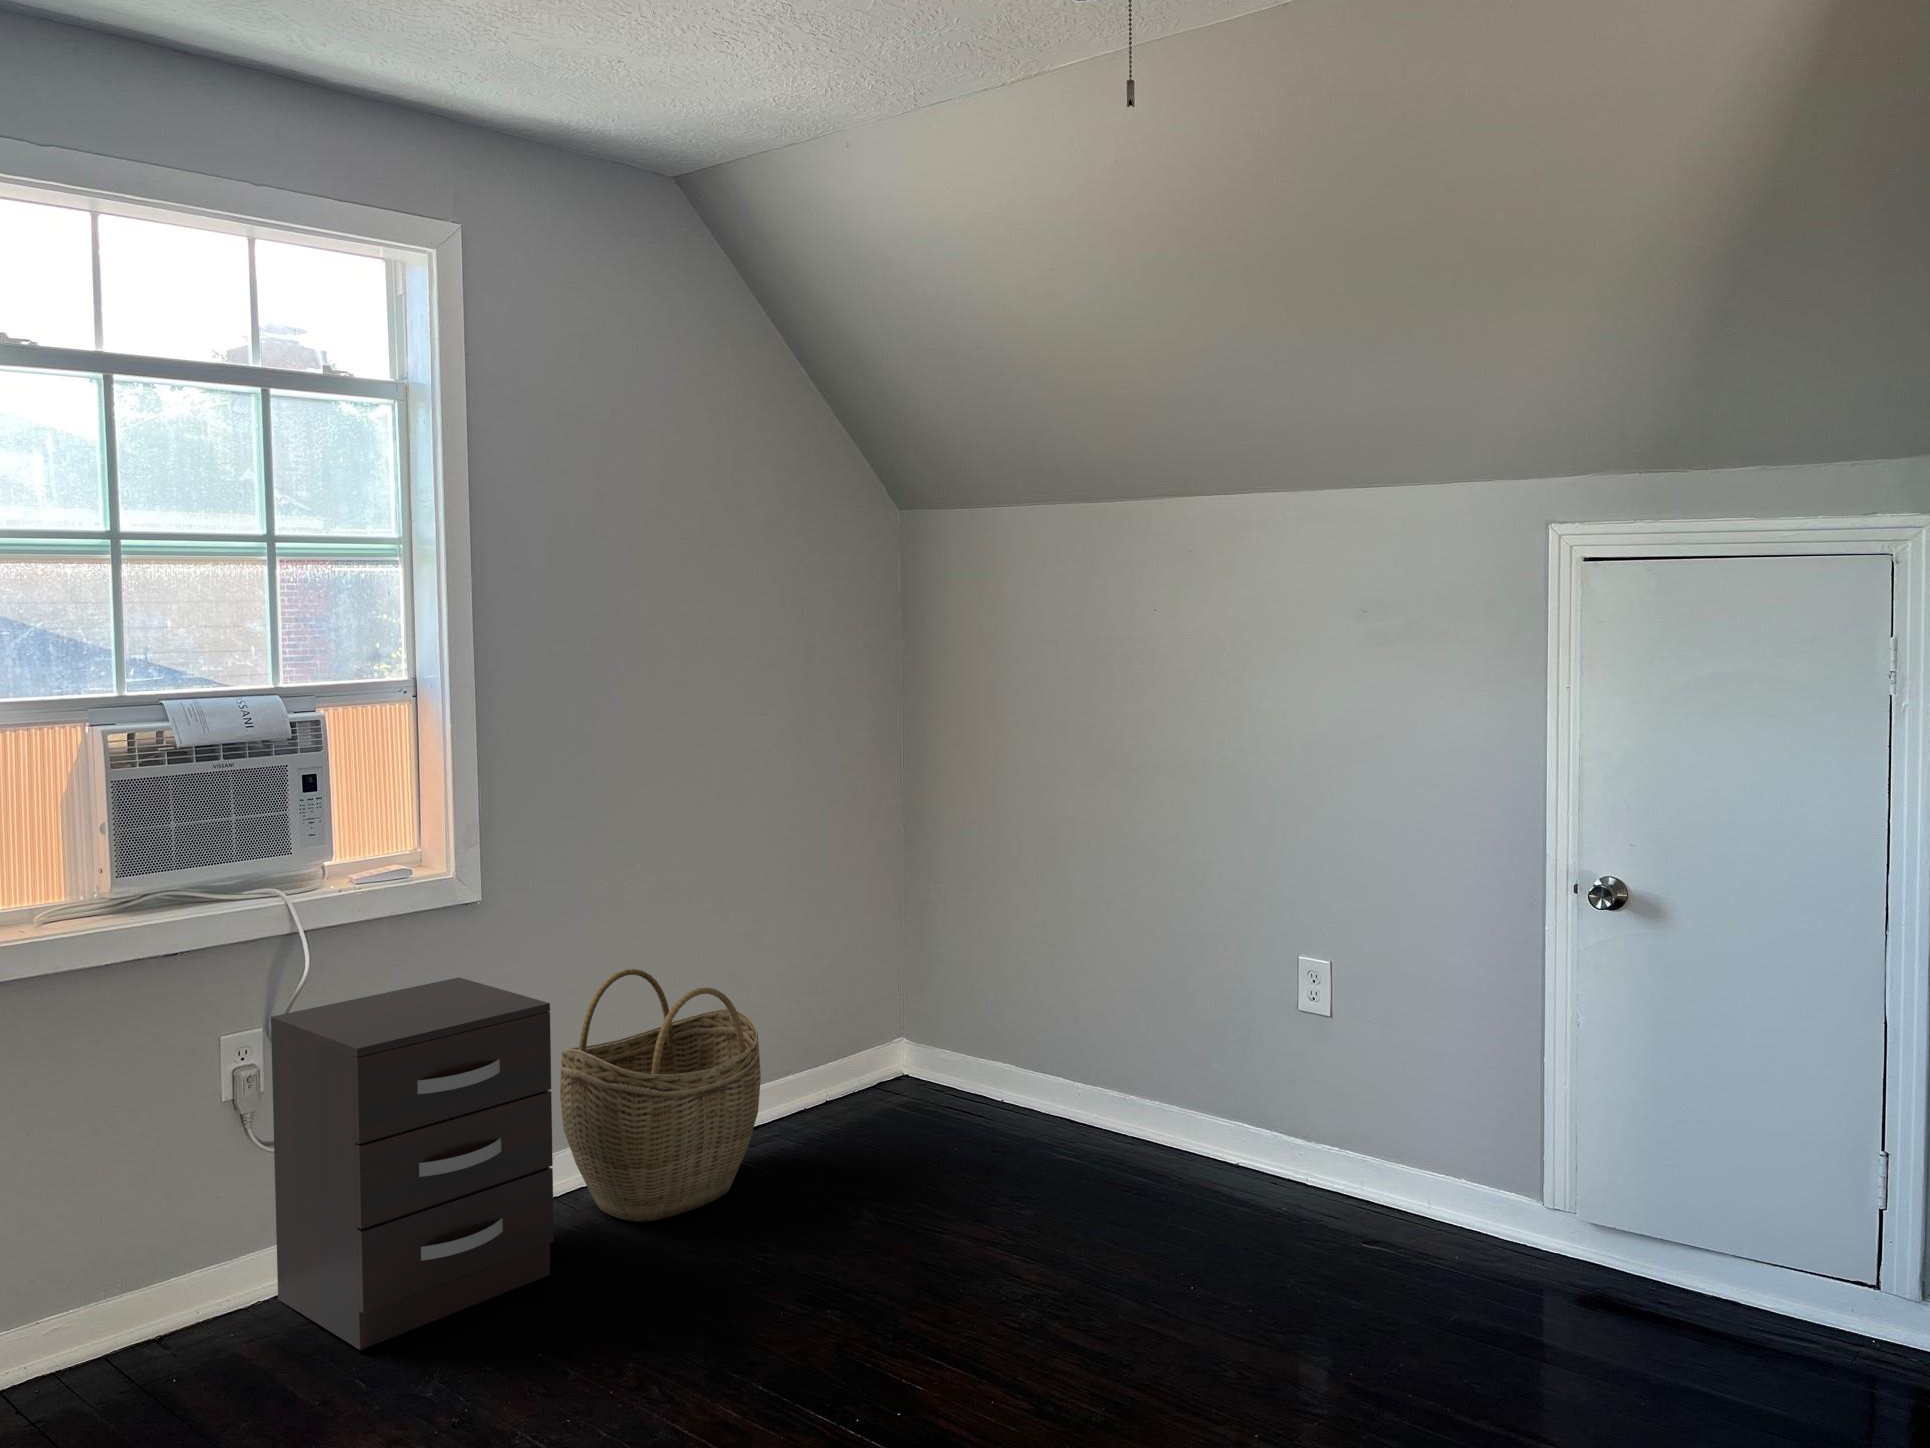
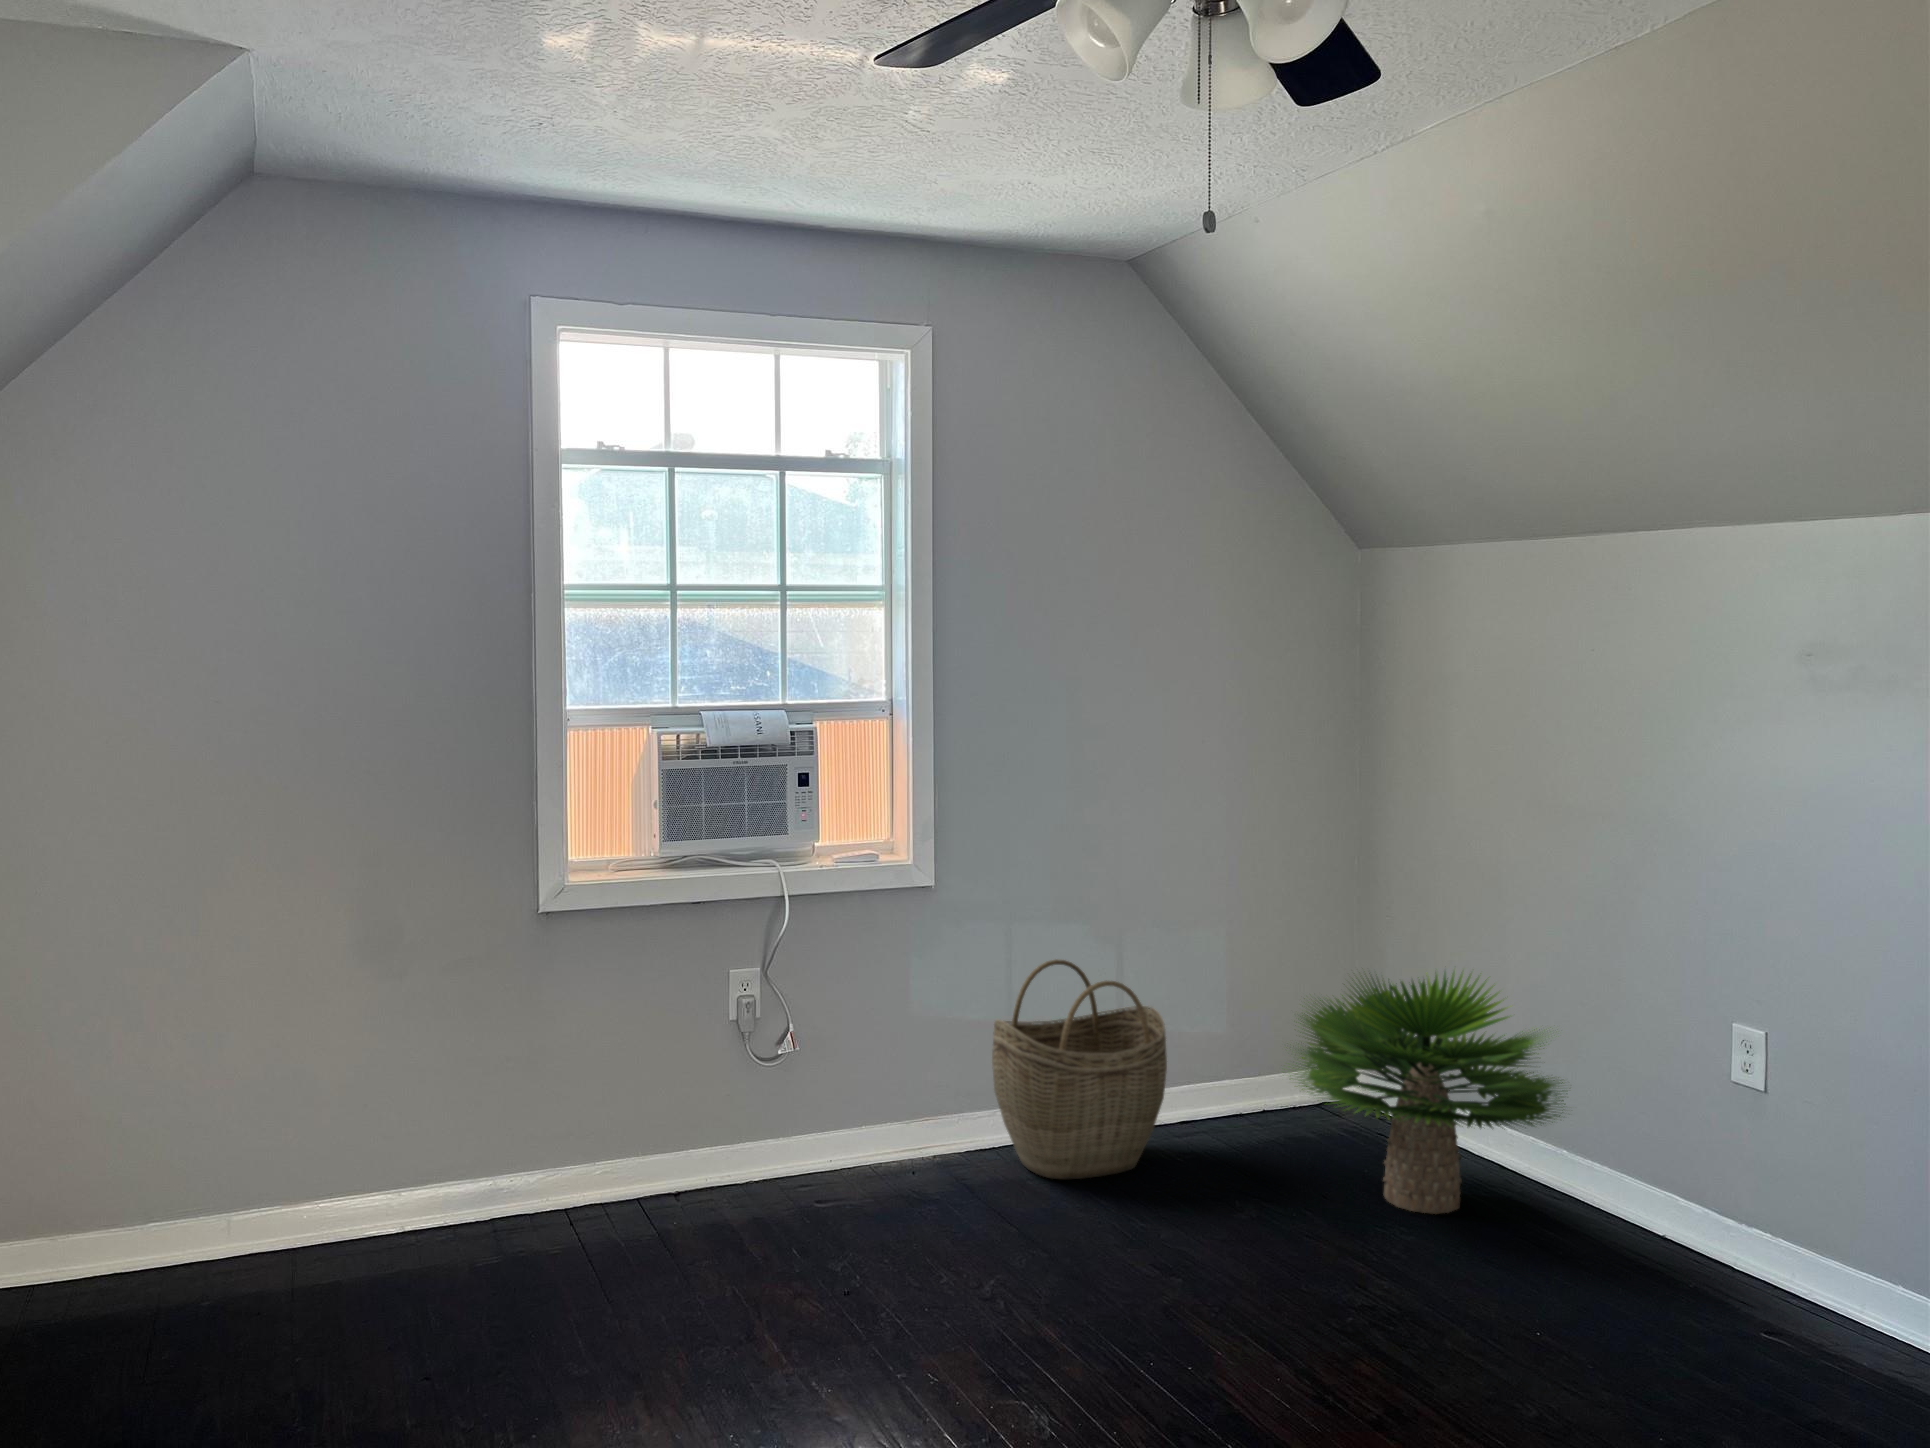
potted plant: none [881,928,1171,1185] -> present [1298,972,1565,1214]
dresser: present [271,977,554,1350] -> none [763,948,967,1228]

